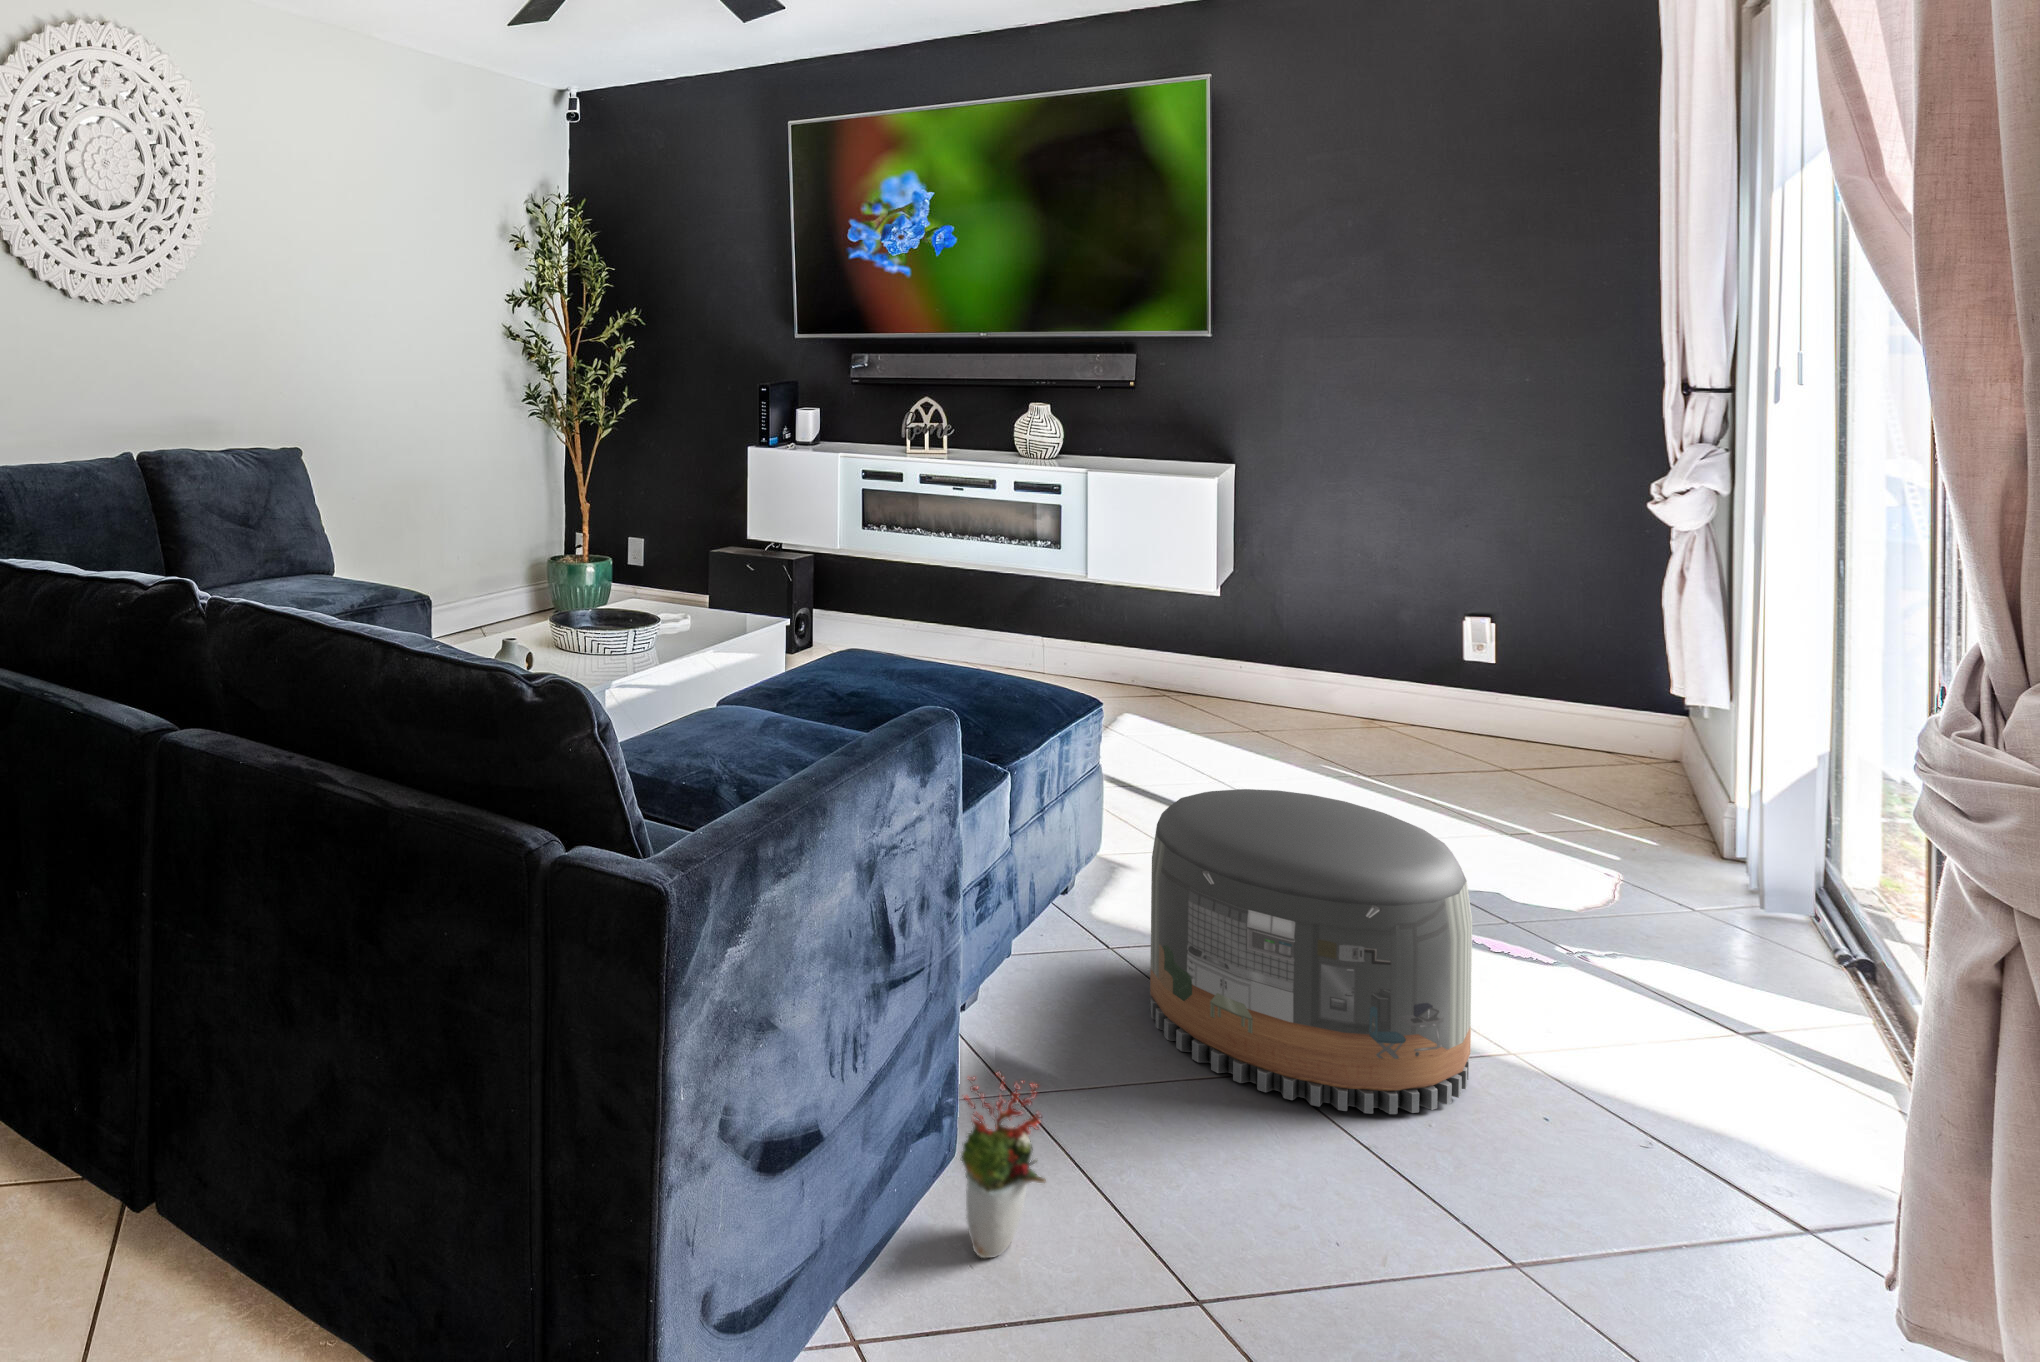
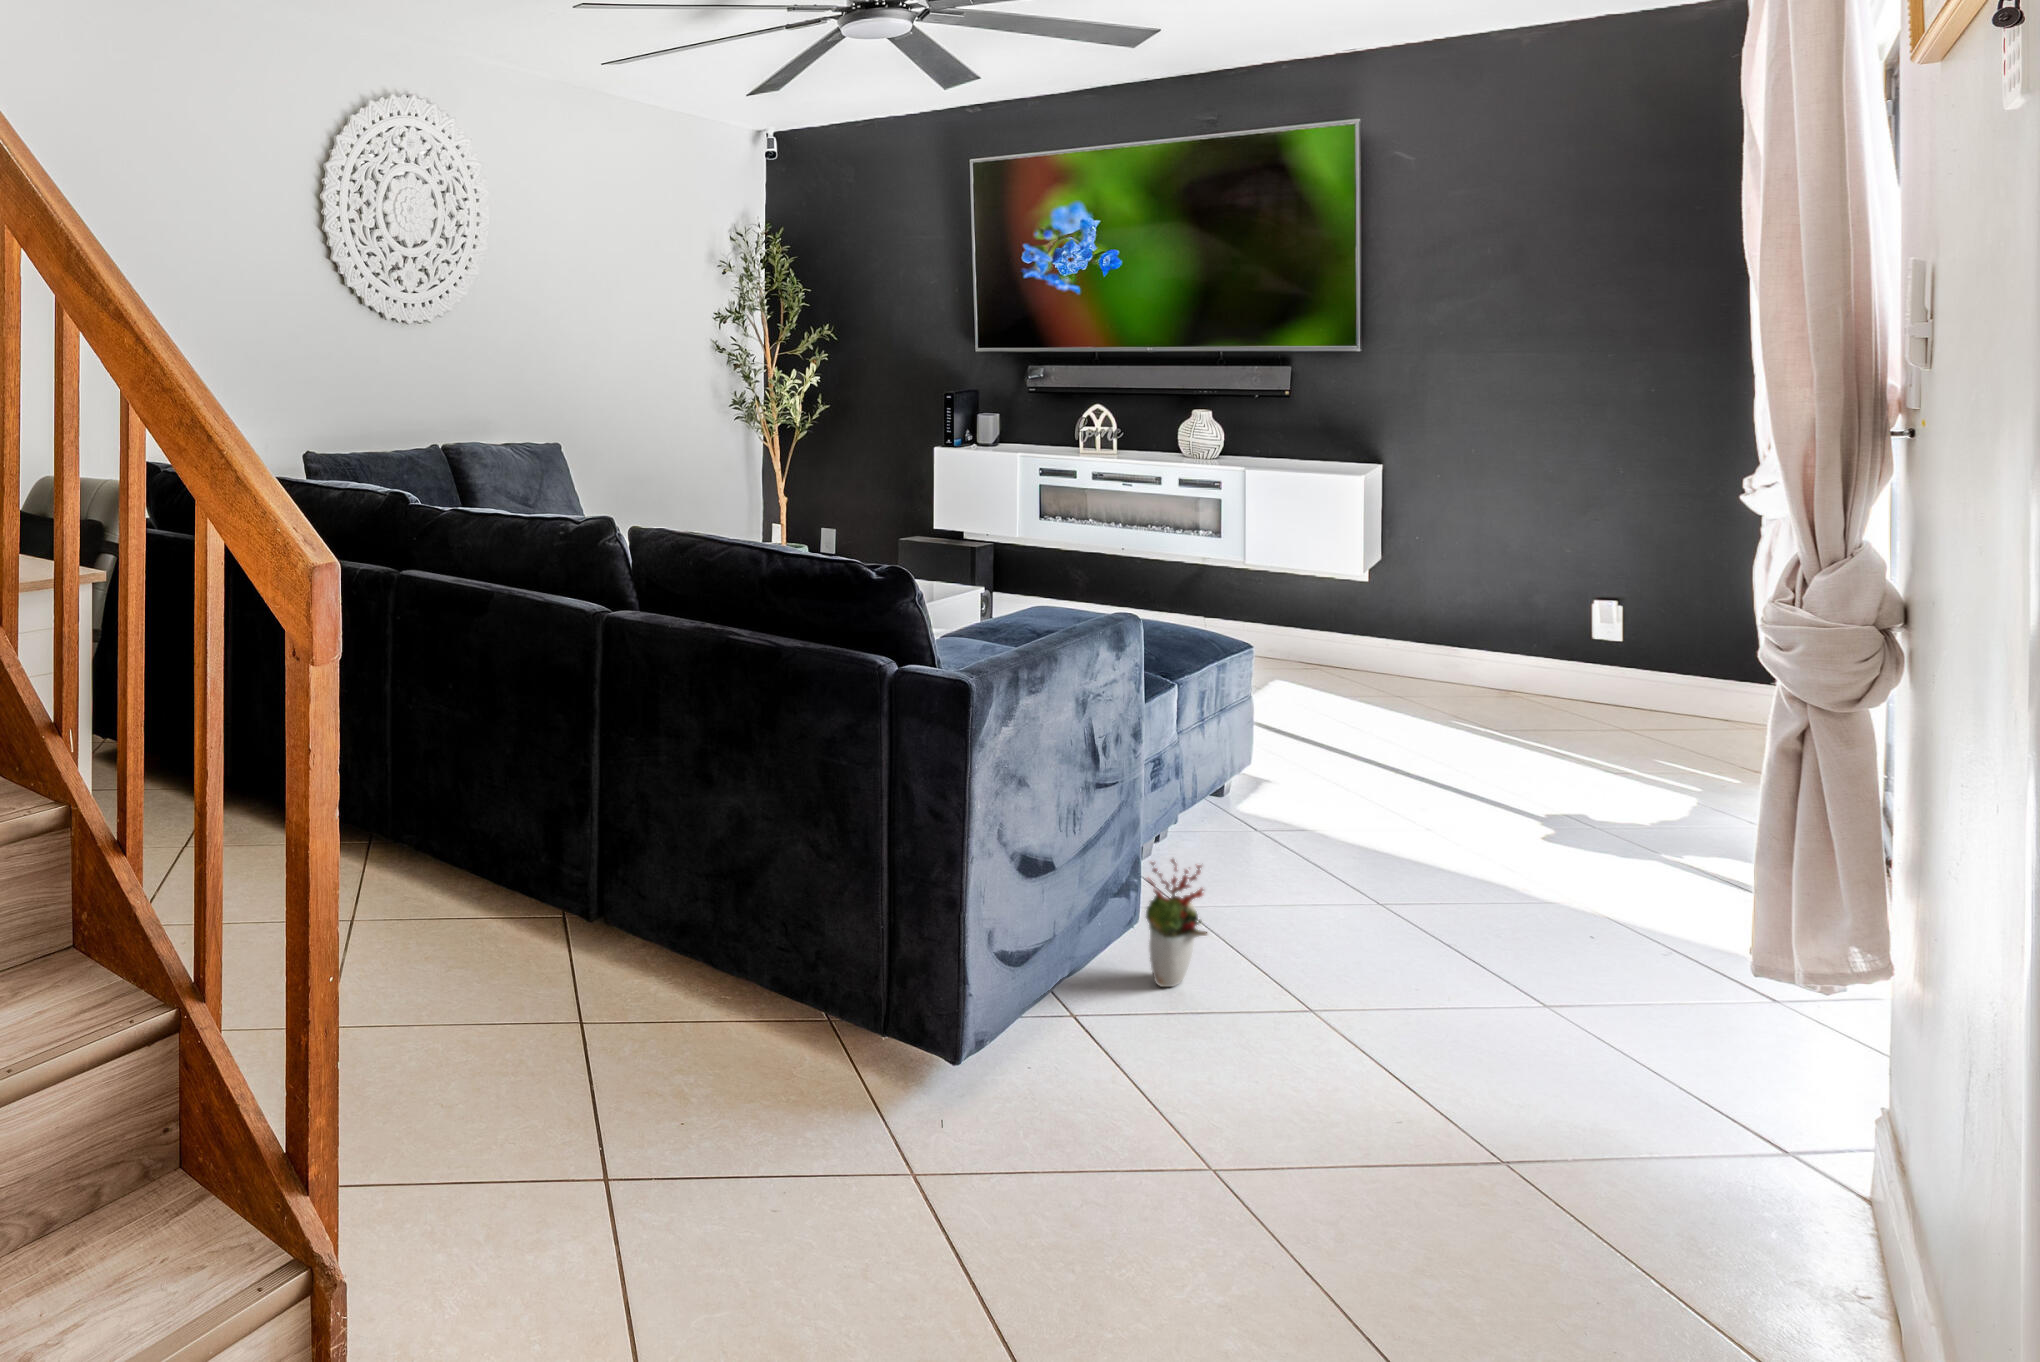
pouf: present [1150,789,1472,1114] -> none [1292,699,1550,929]

